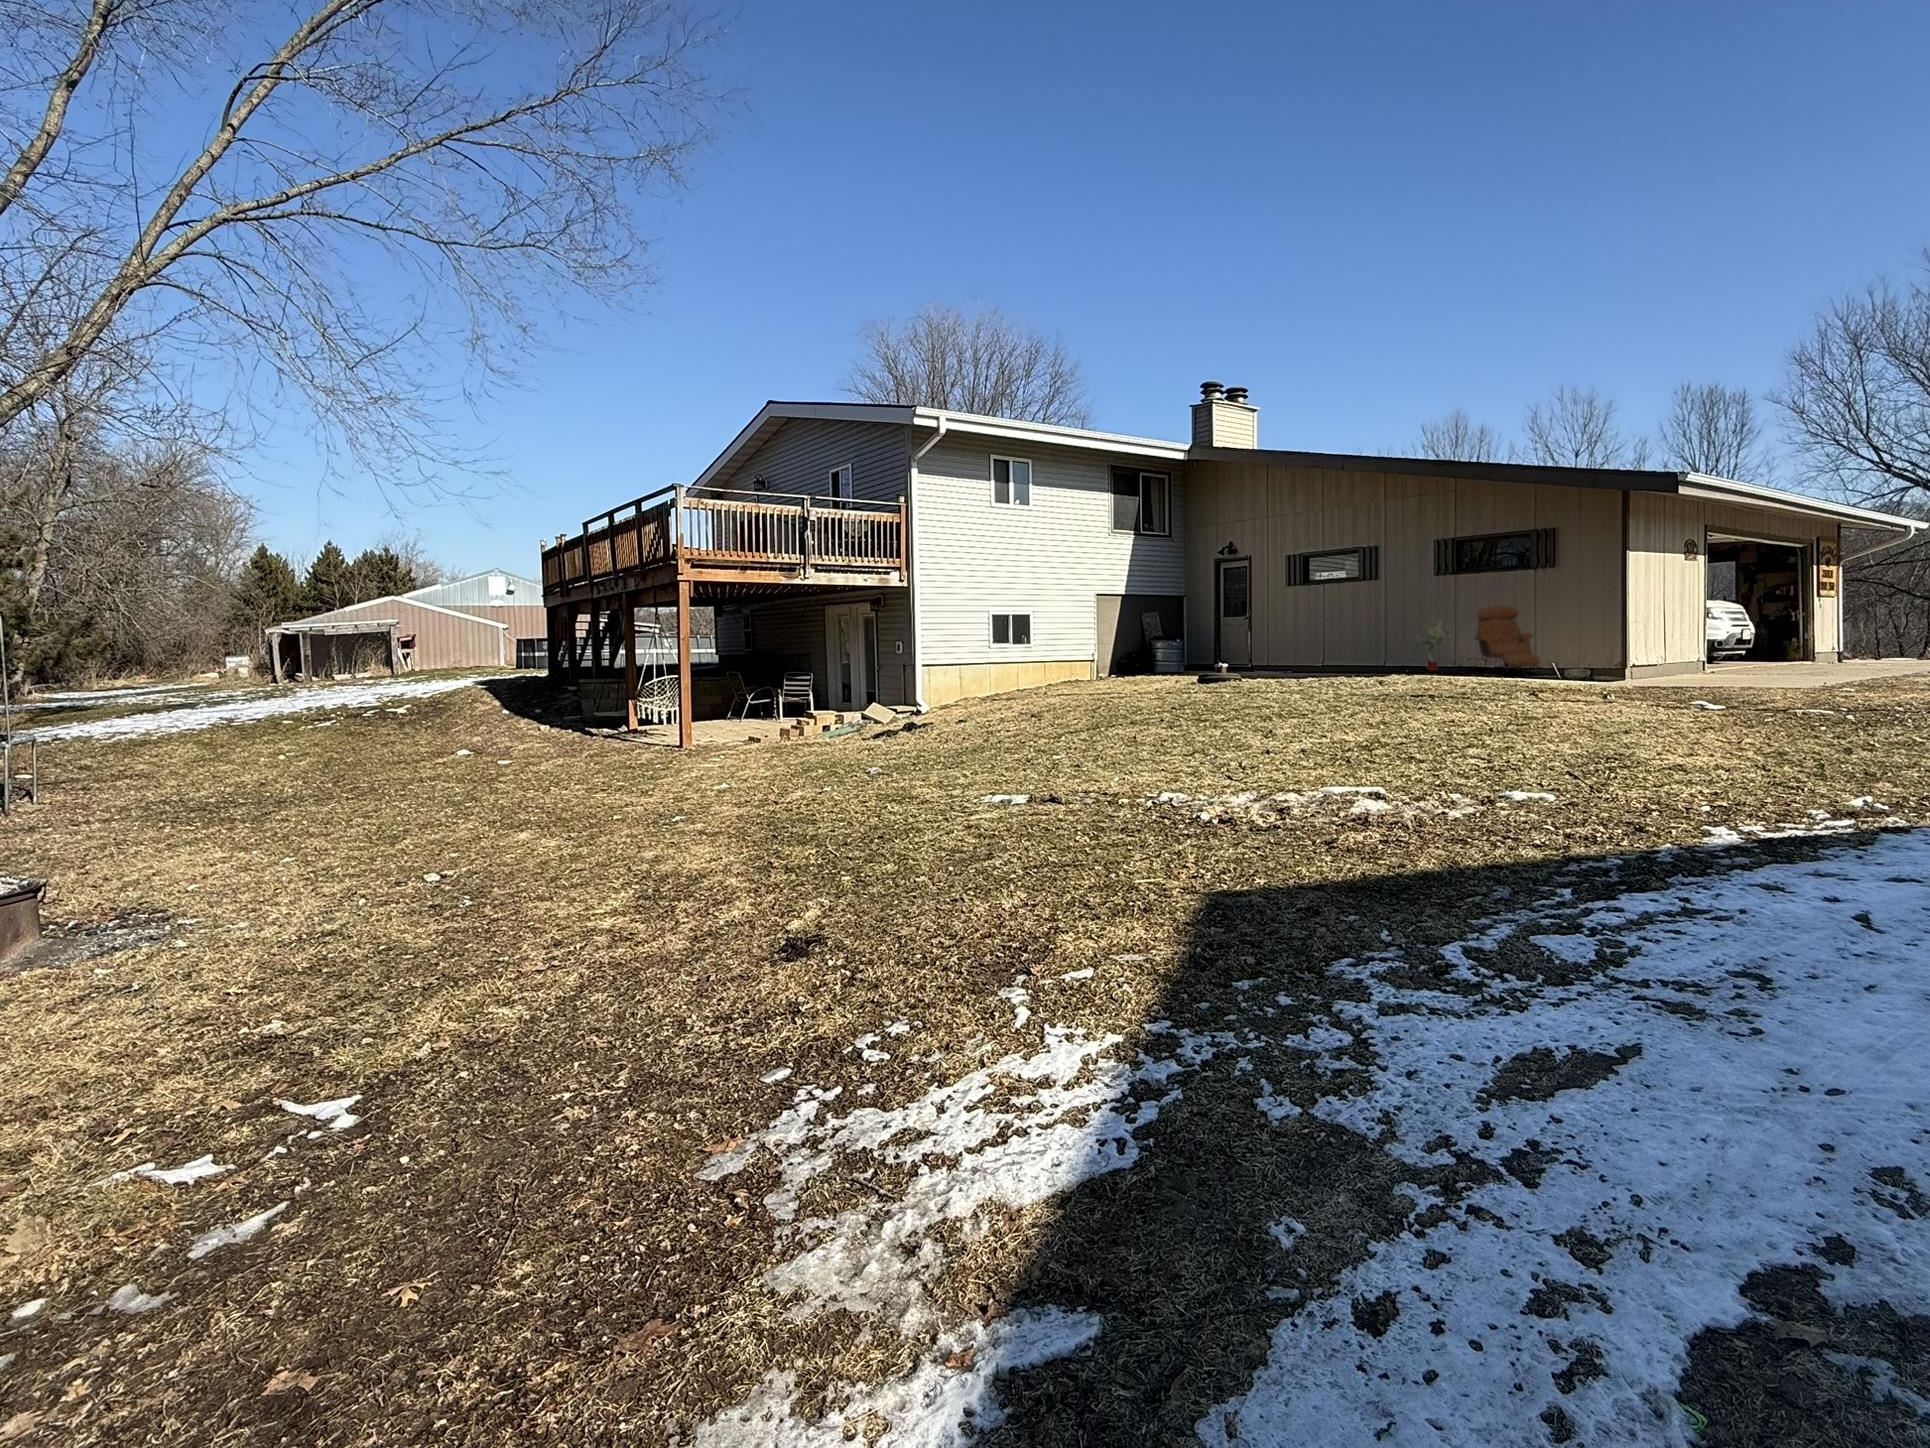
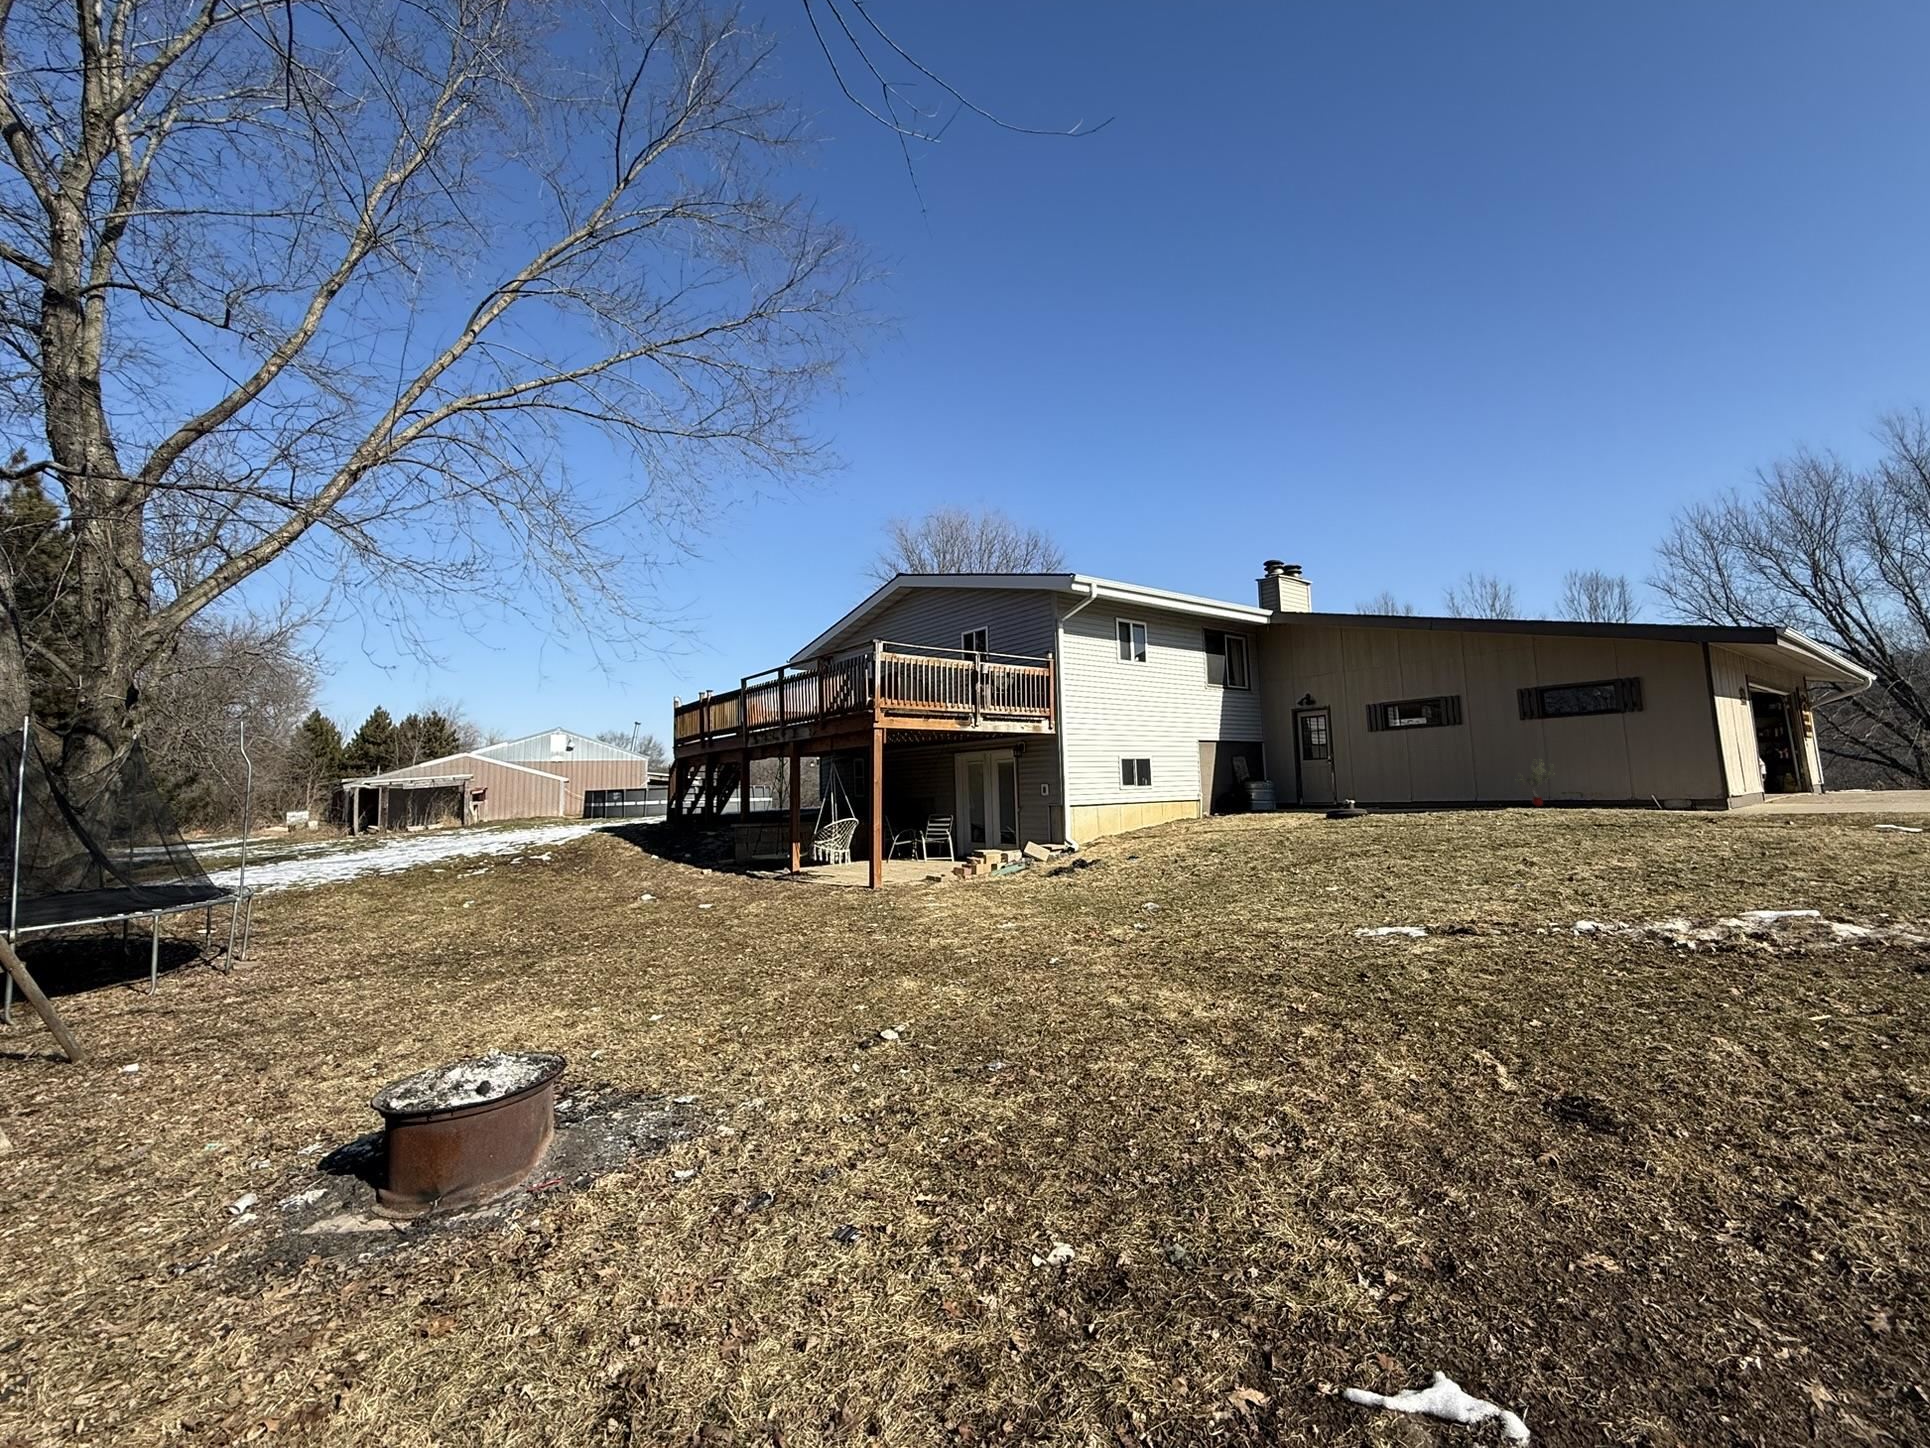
lounge chair: present [1475,606,1540,675] -> none [1581,746,1659,809]

